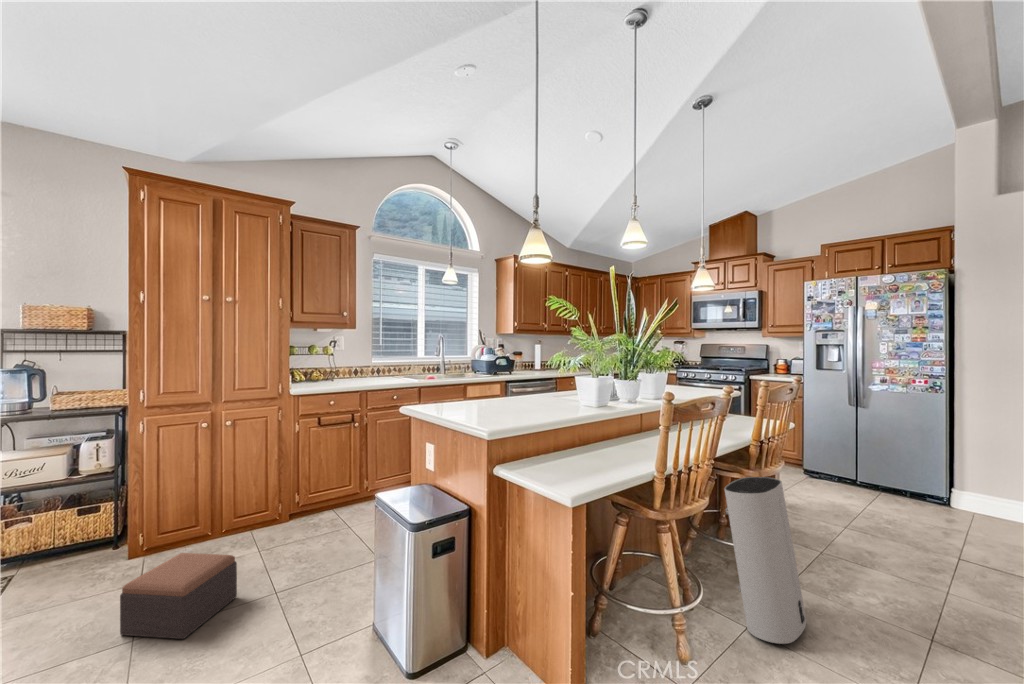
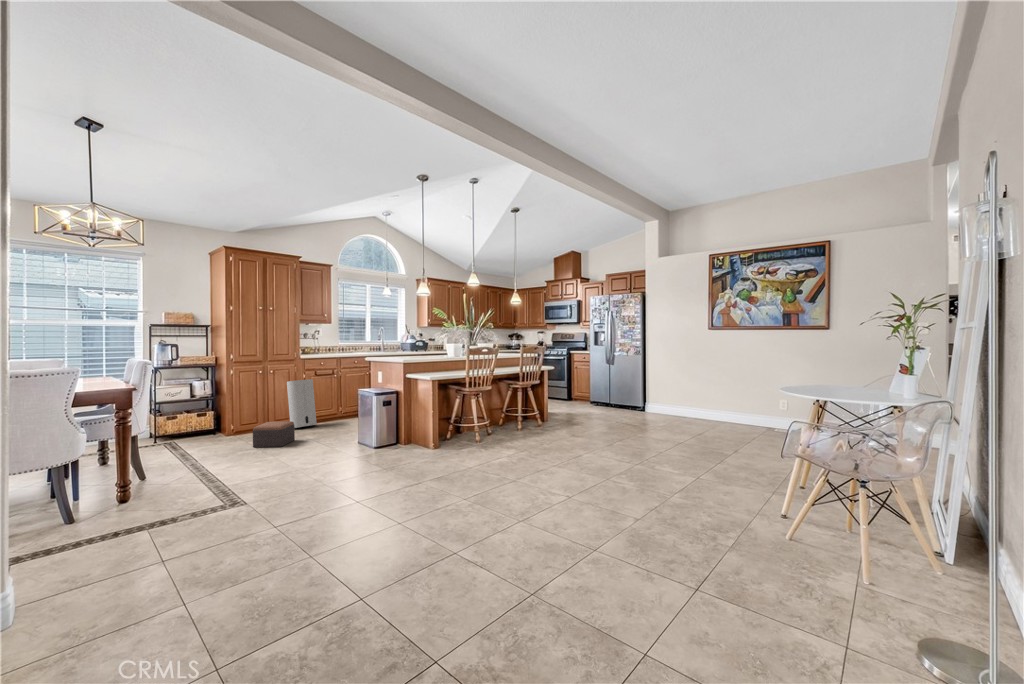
air purifier: present [725,477,806,644] -> present [287,379,317,428]

